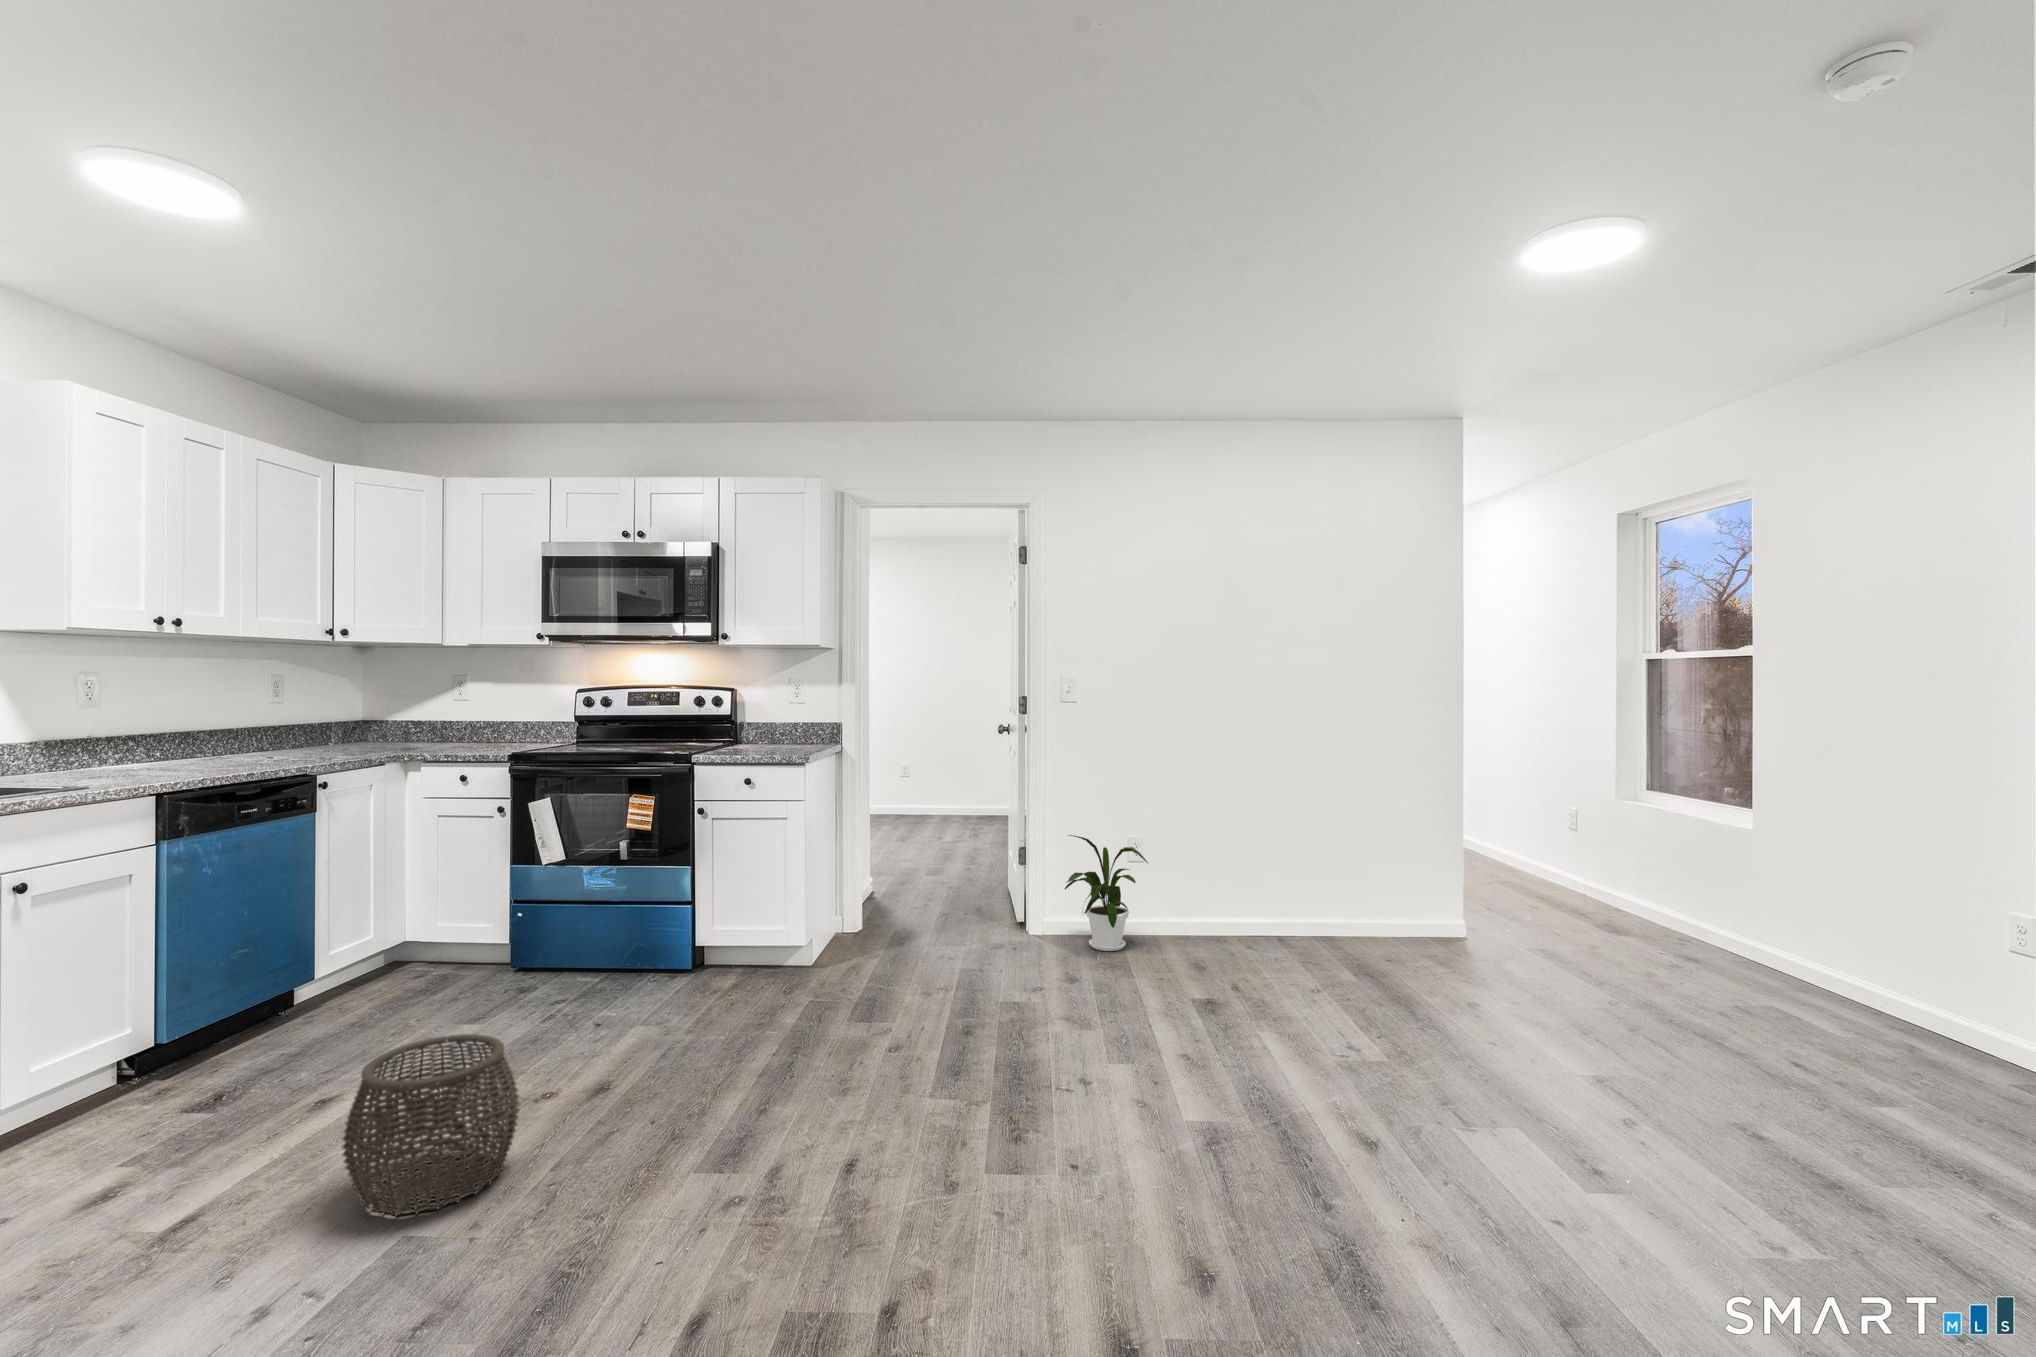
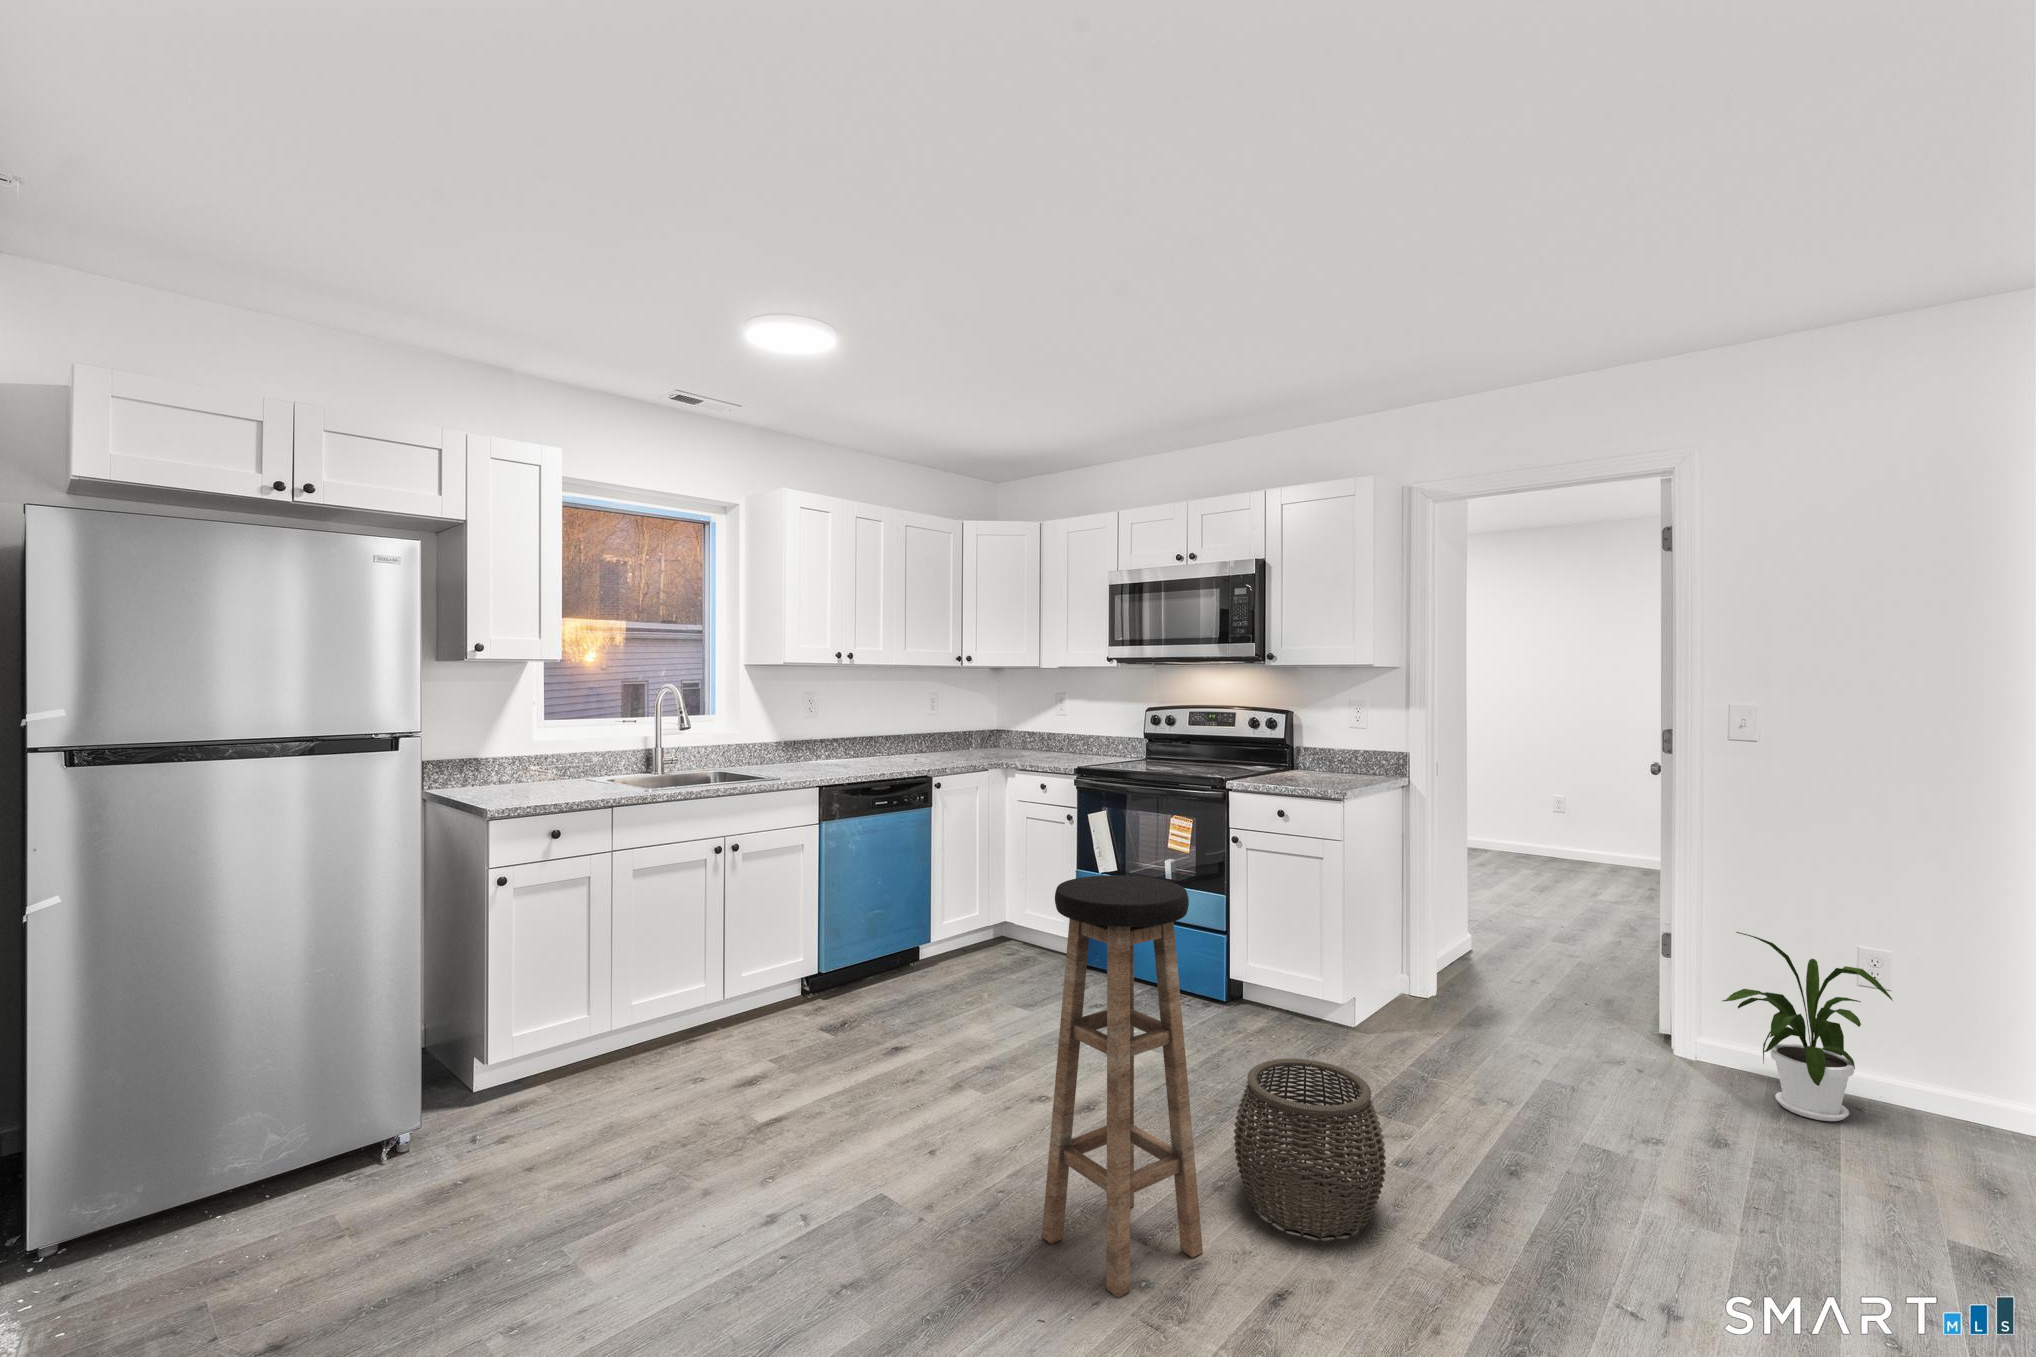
bar stool: none [619,833,776,1219] -> present [1042,875,1203,1297]
woven basket: present [342,1034,520,1216] -> present [1234,1058,1386,1238]

